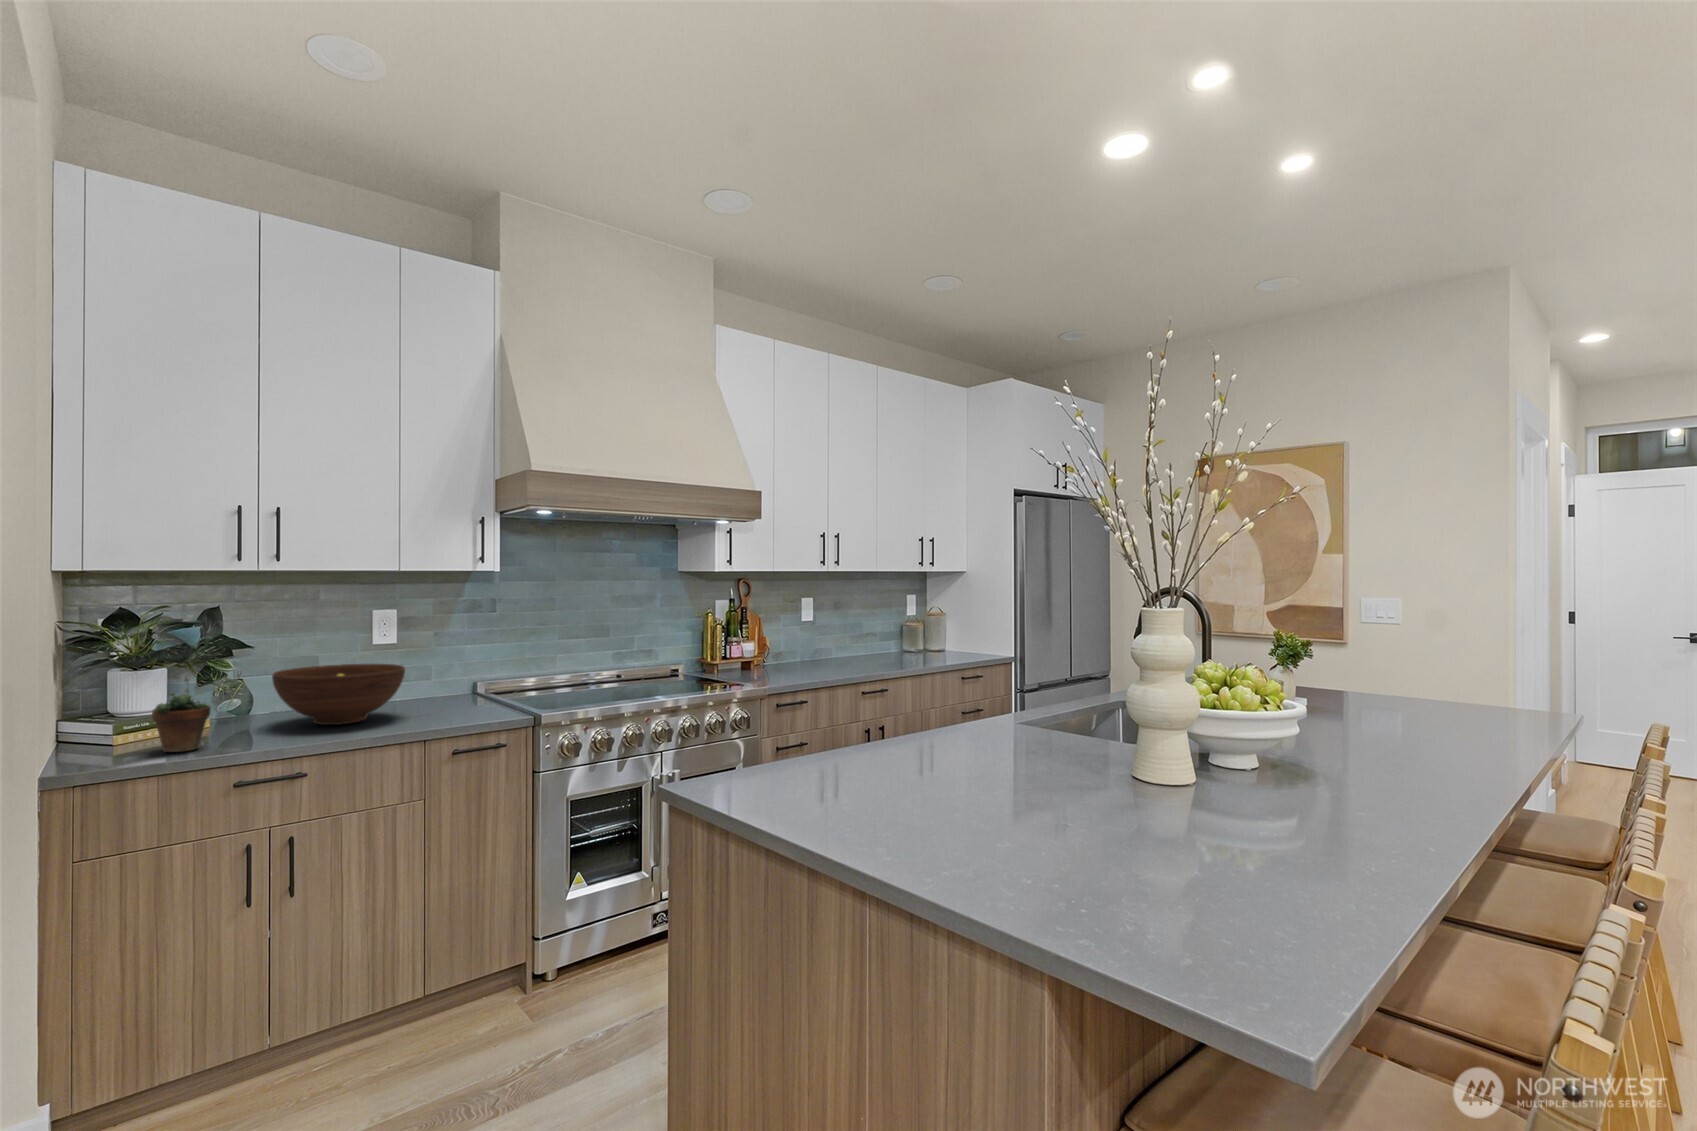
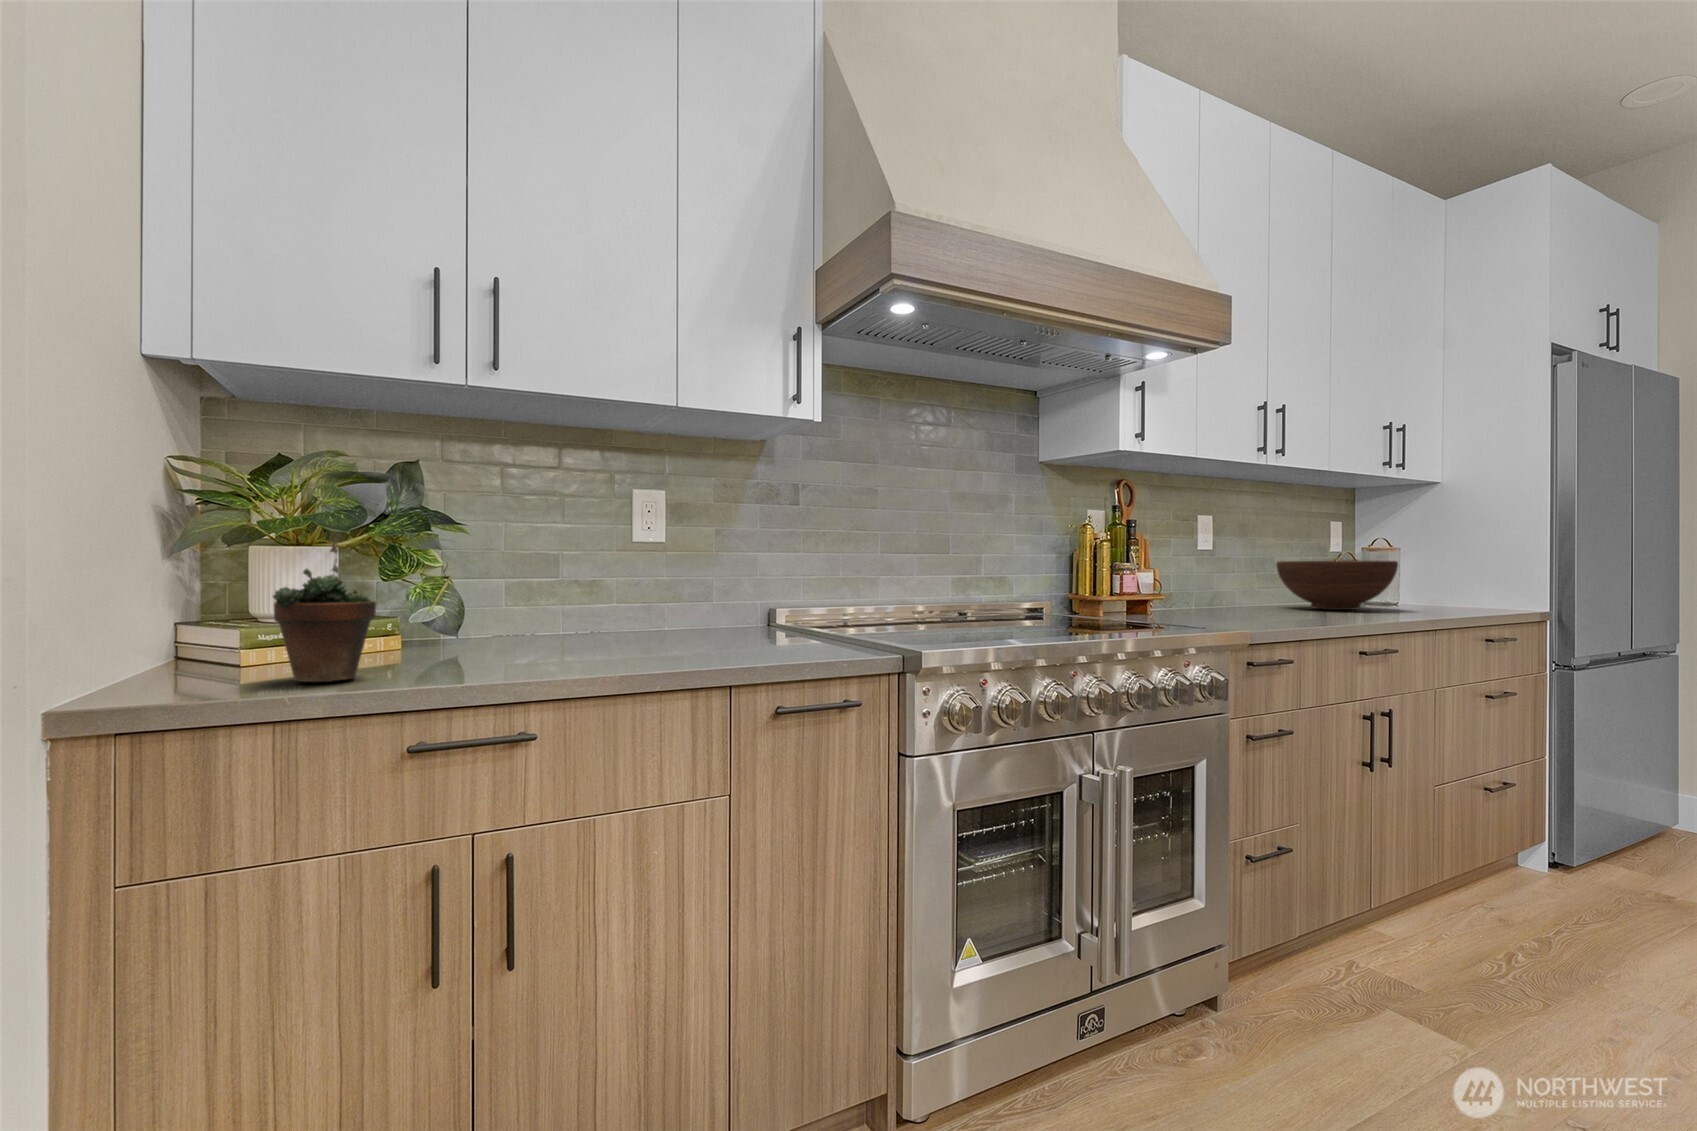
fruit bowl: present [272,664,405,725] -> present [1276,561,1398,610]

